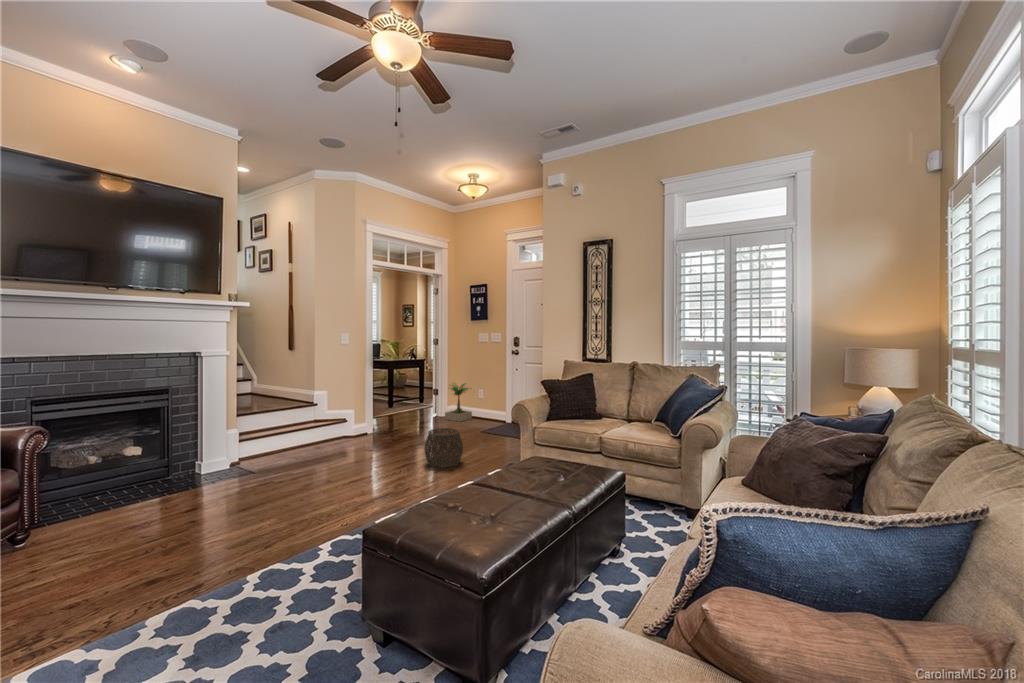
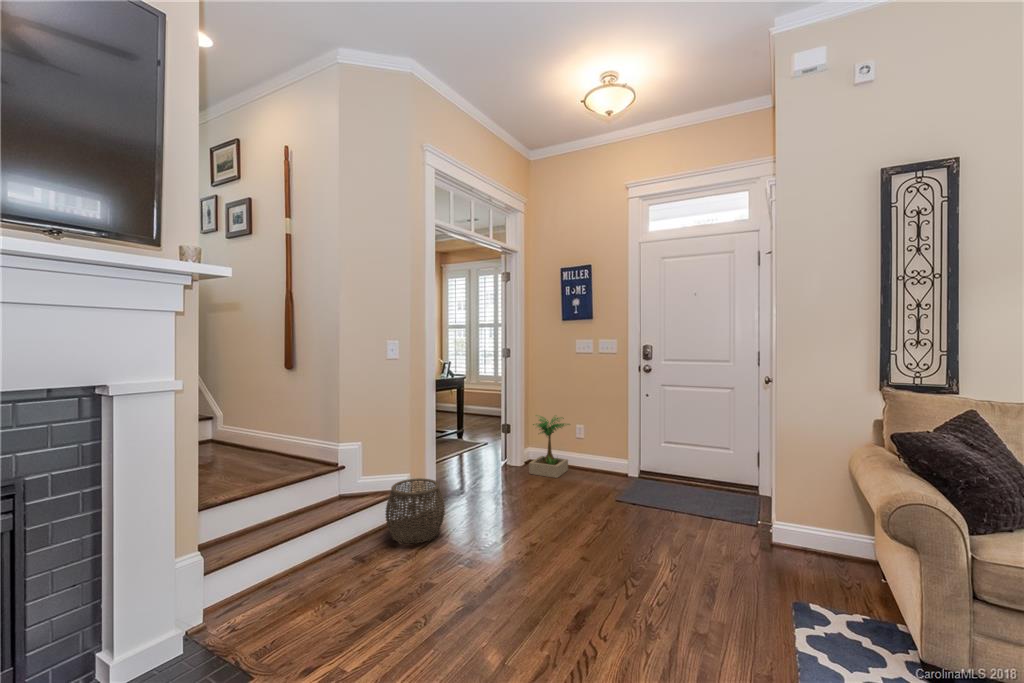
woven basket: present [424,428,463,468] -> present [385,478,445,544]

